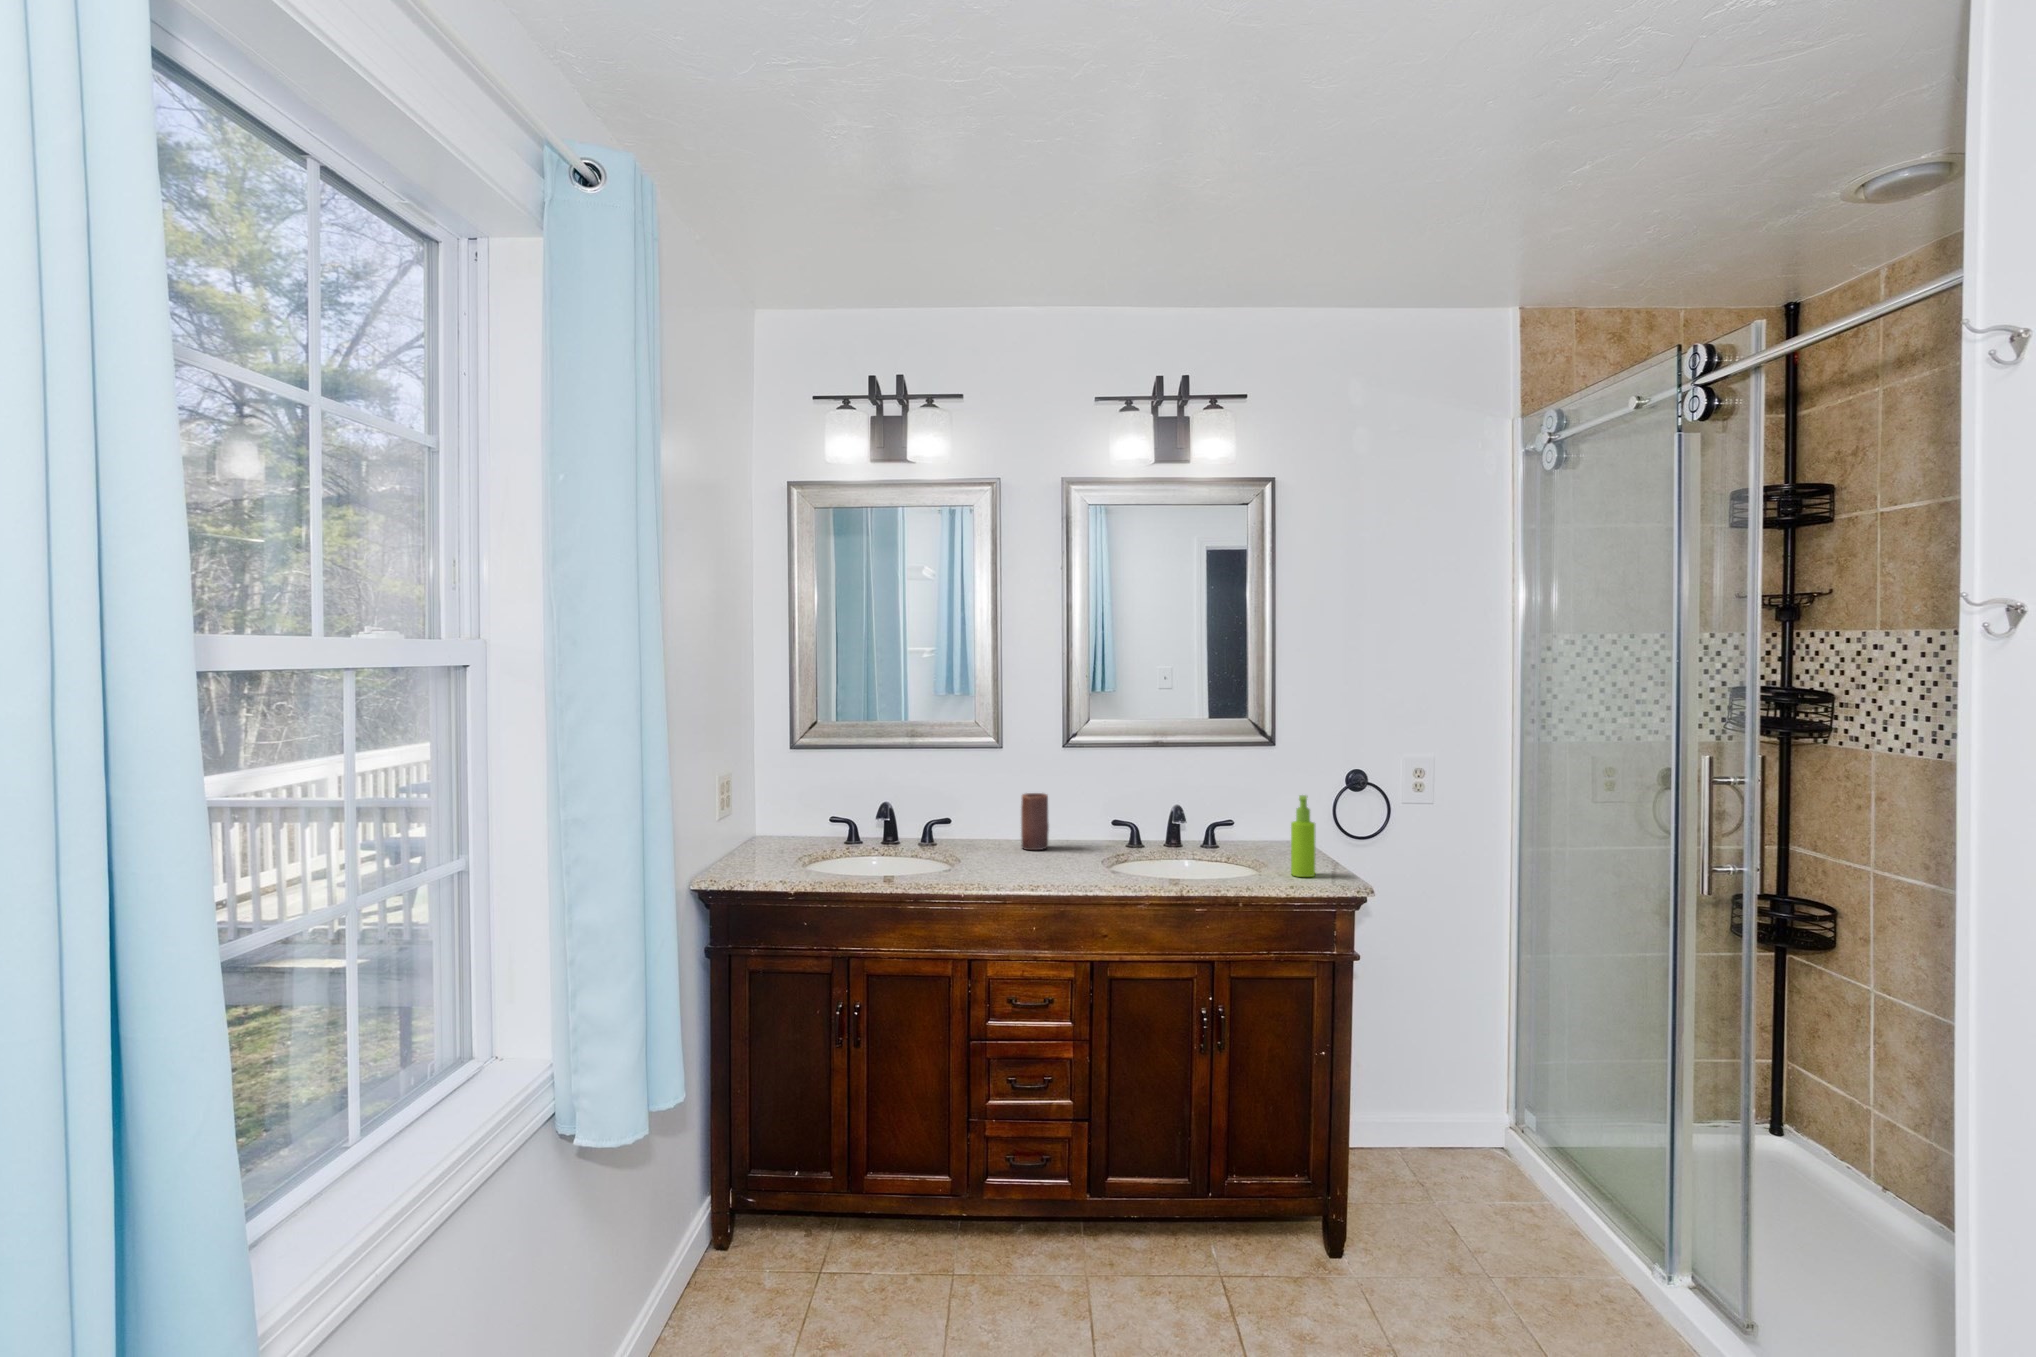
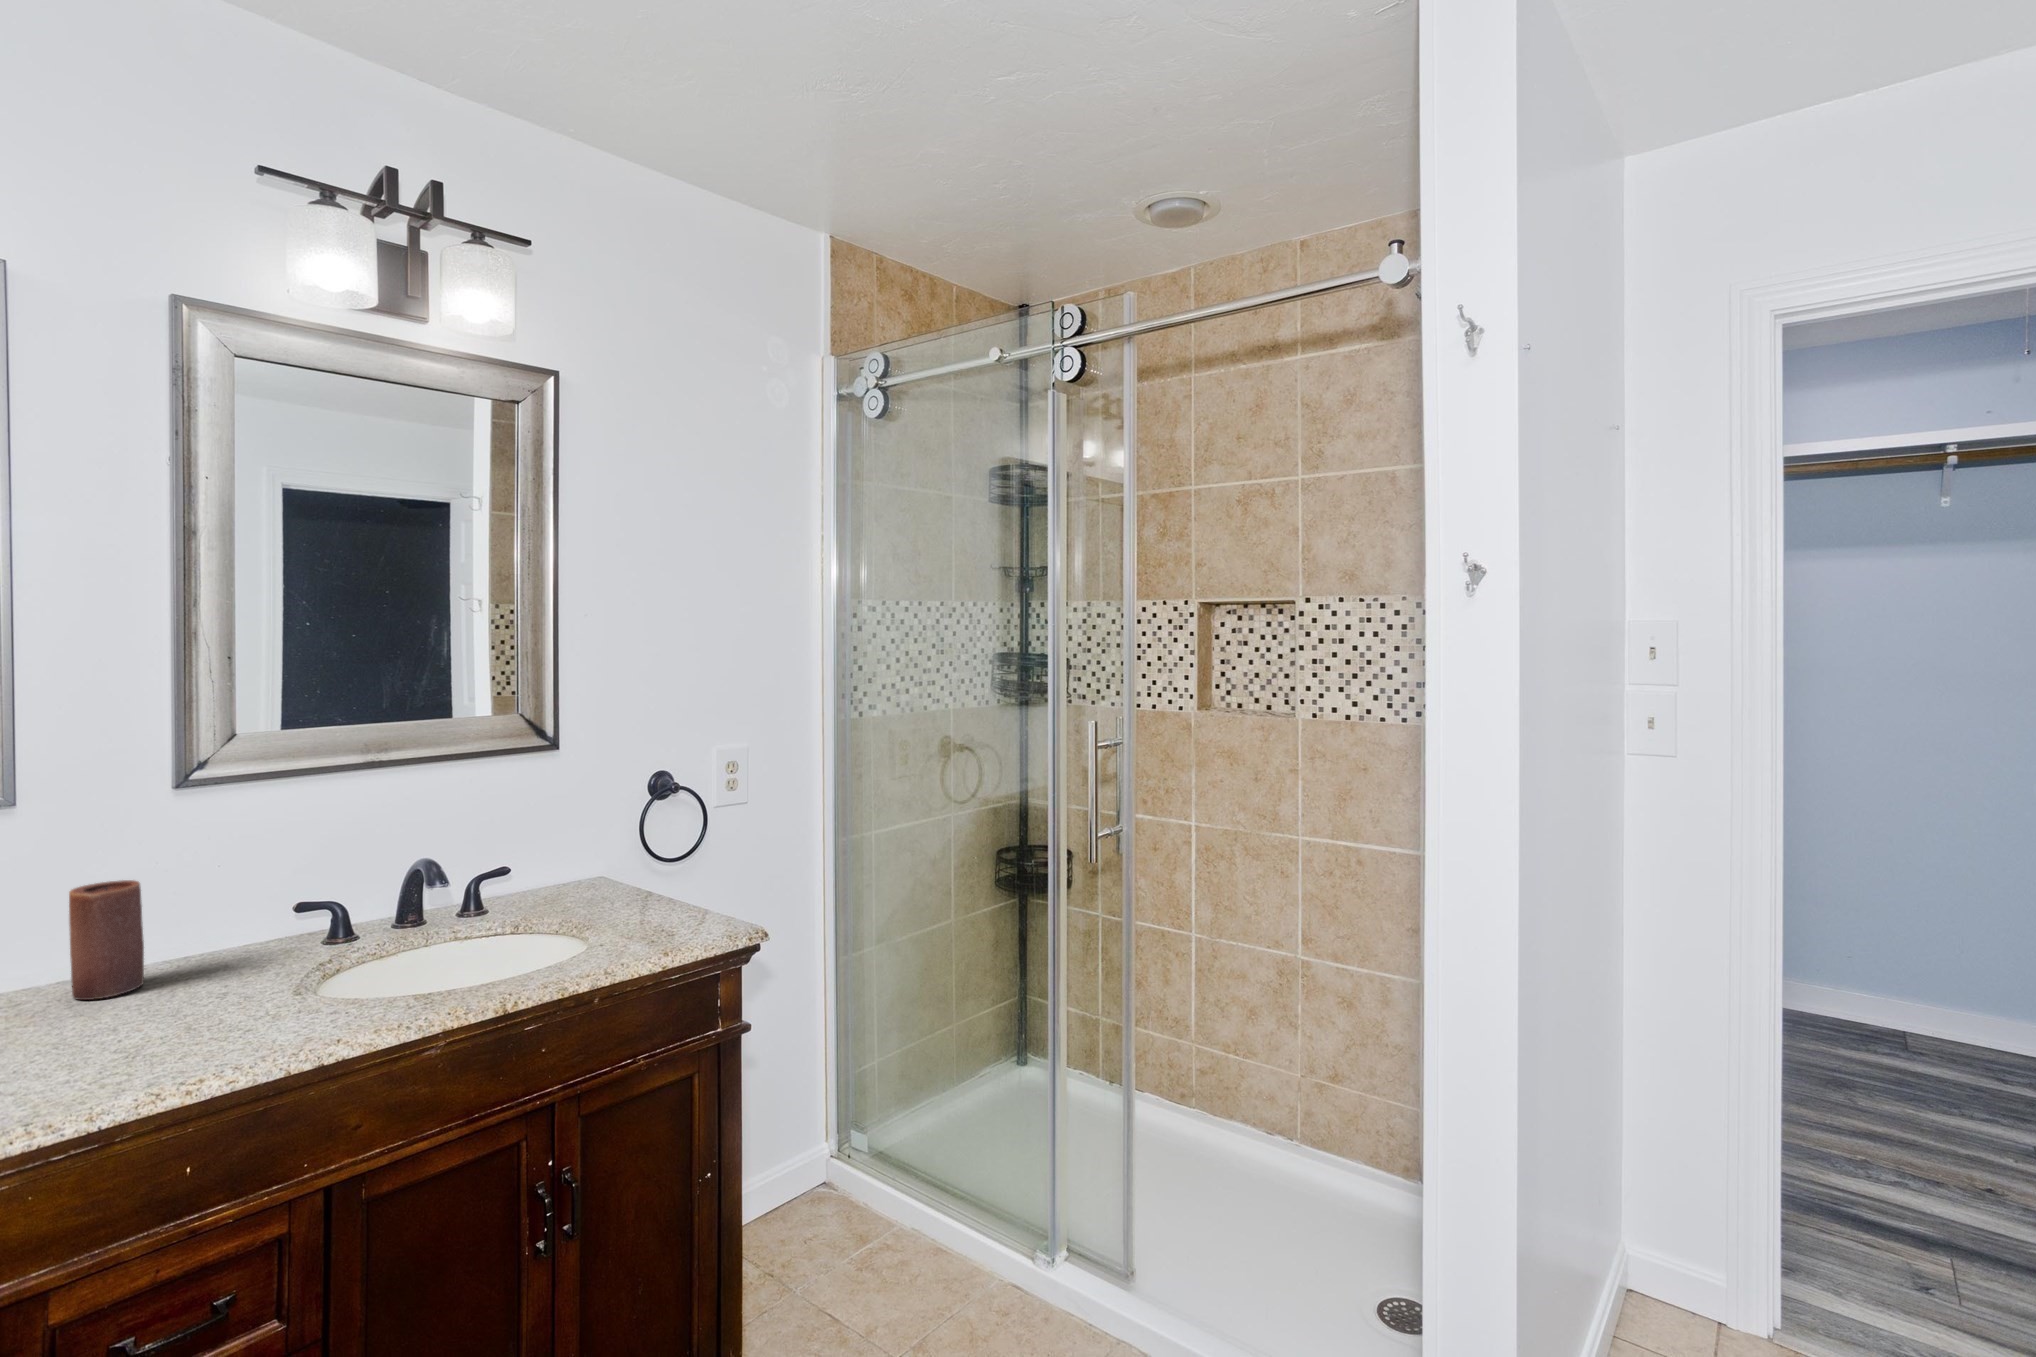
soap dispenser: present [1291,795,1315,877] -> none [636,815,673,933]

